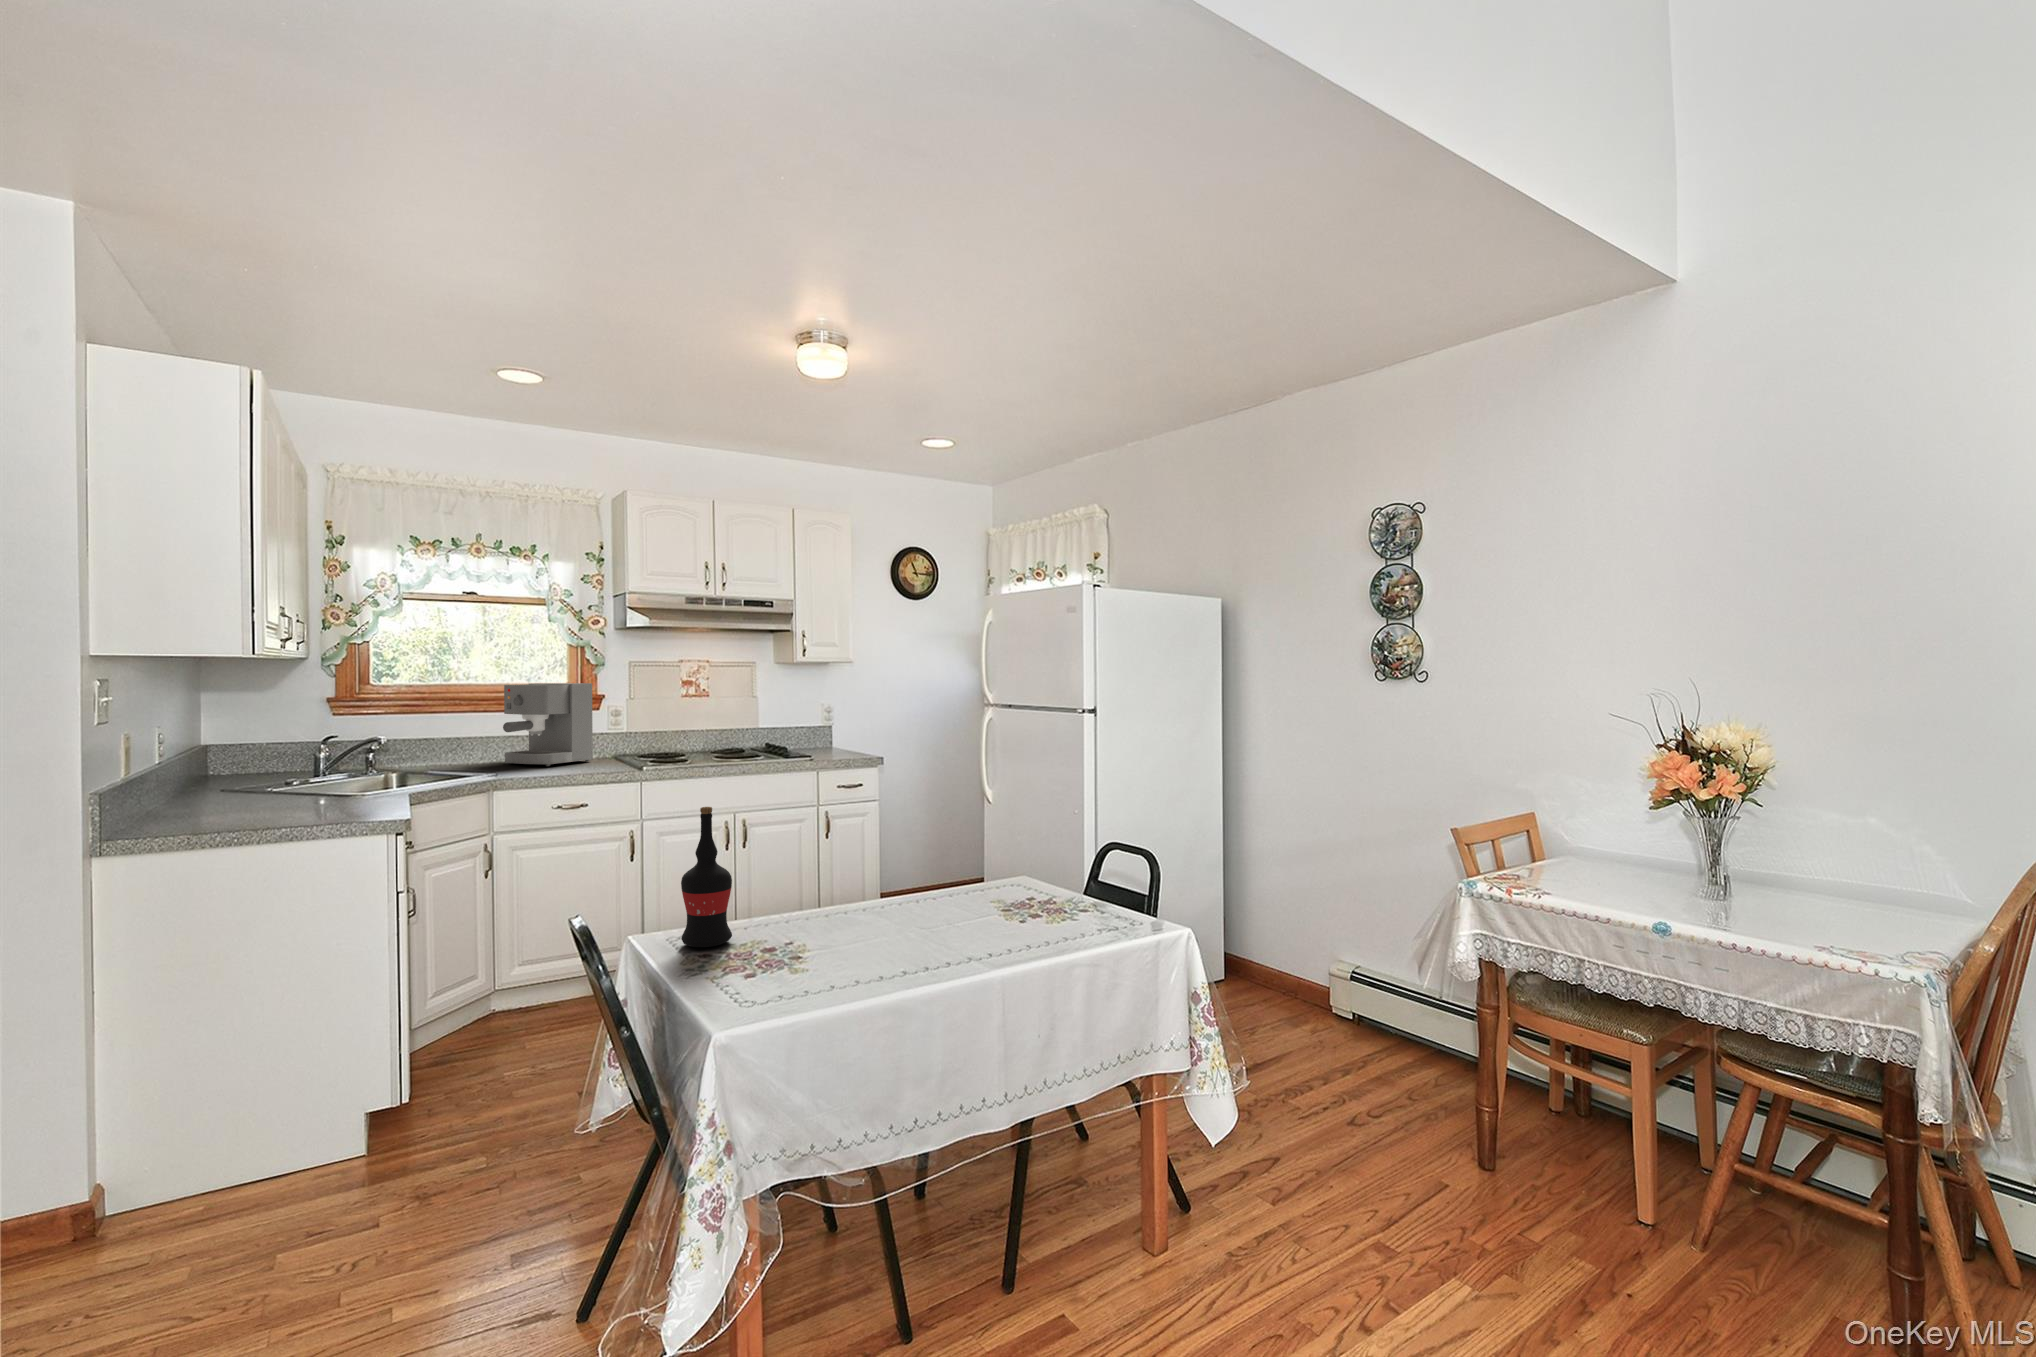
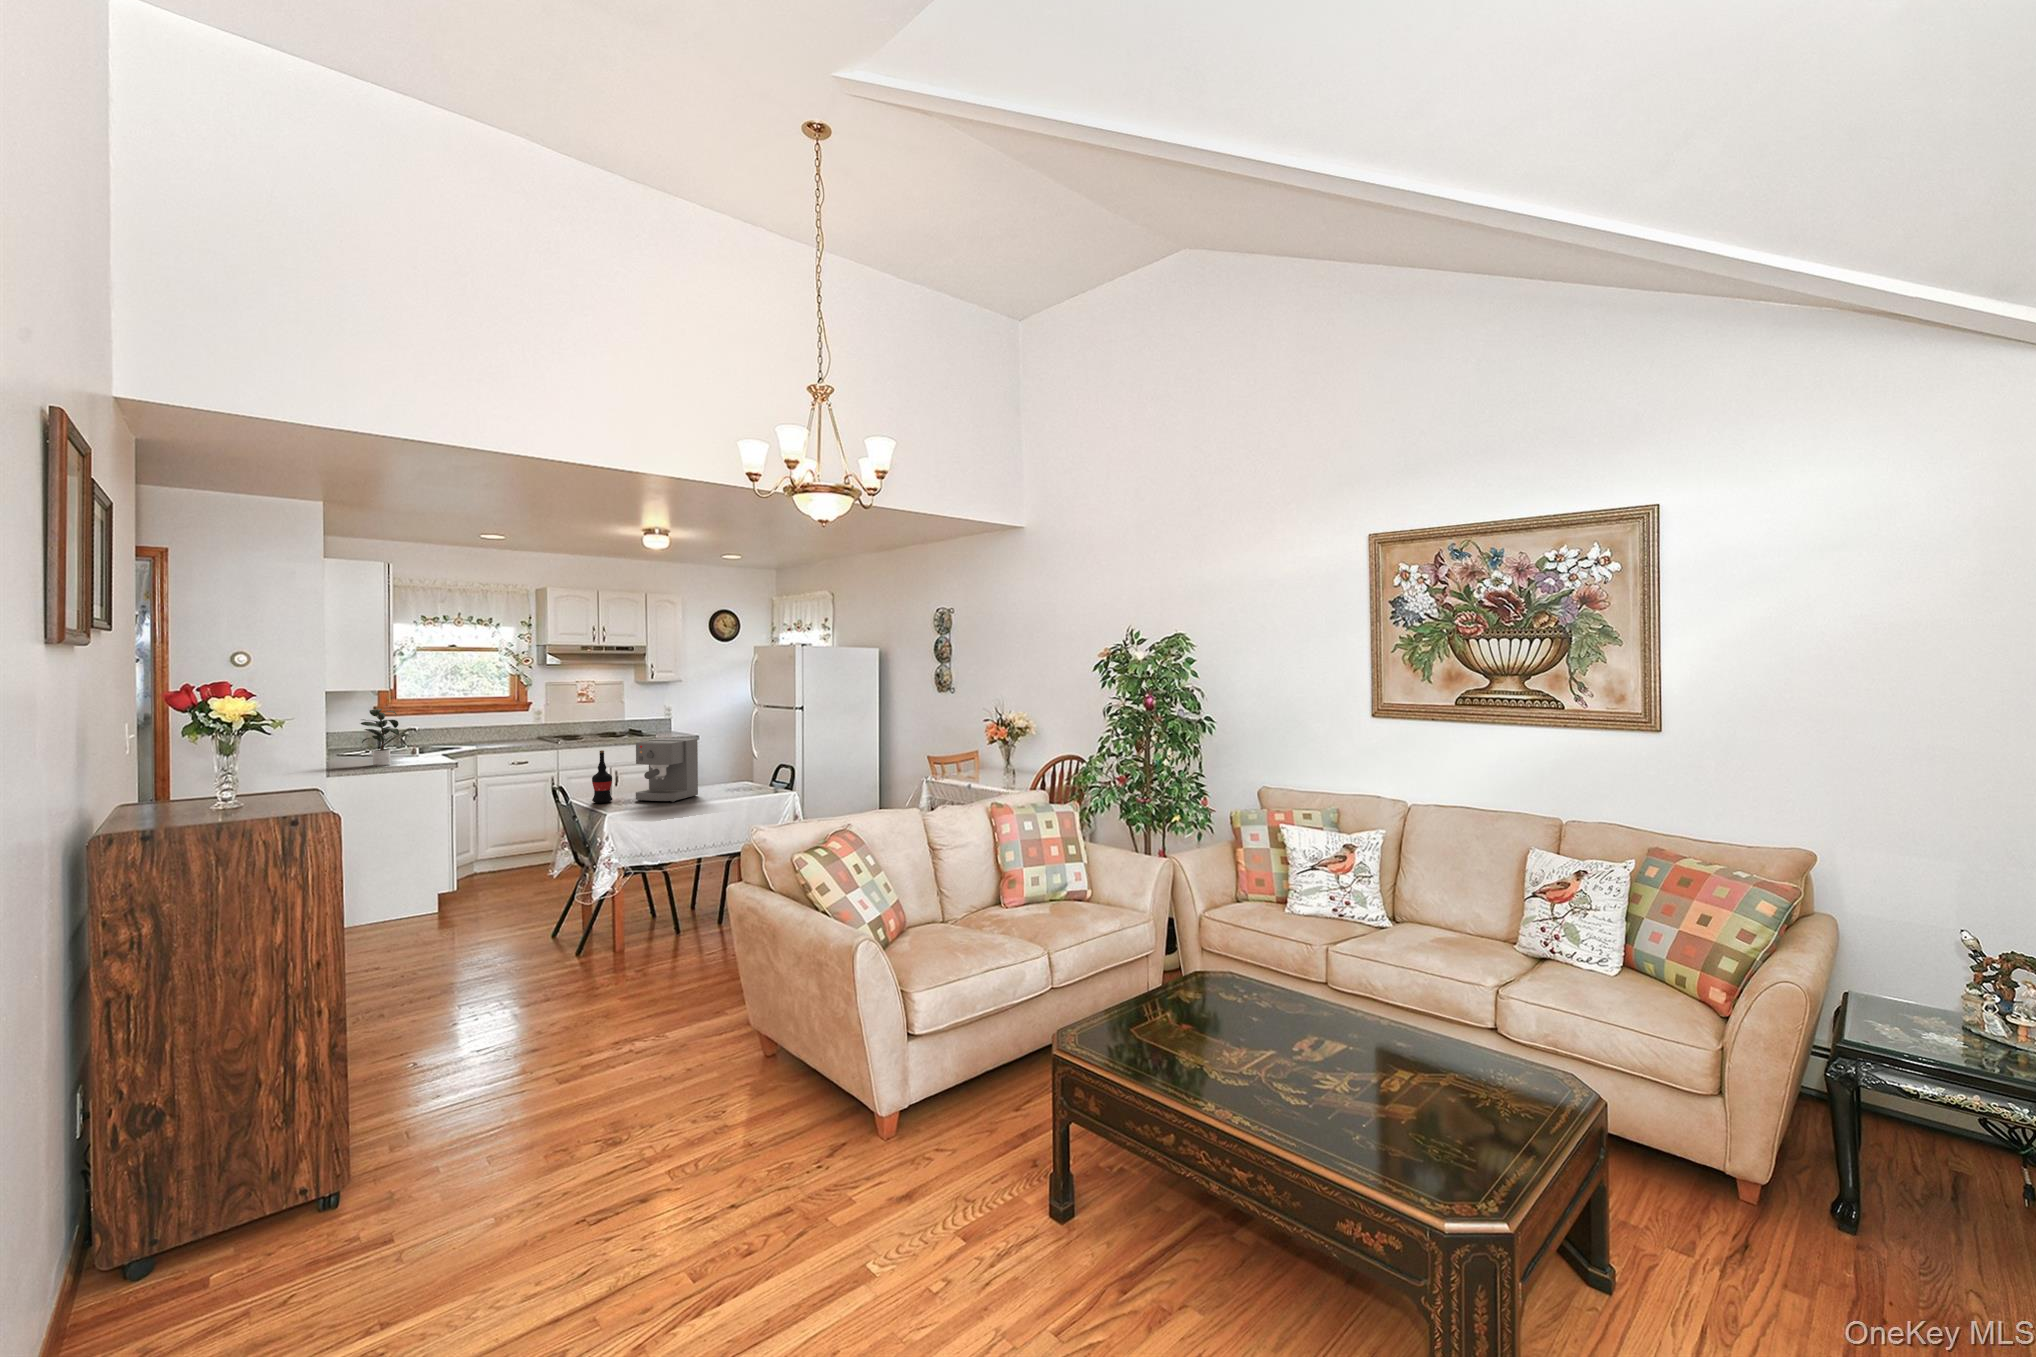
coffee maker: present [503,683,593,766] -> present [636,738,698,802]
potted plant: none [183,696,333,825] -> present [361,709,408,766]

